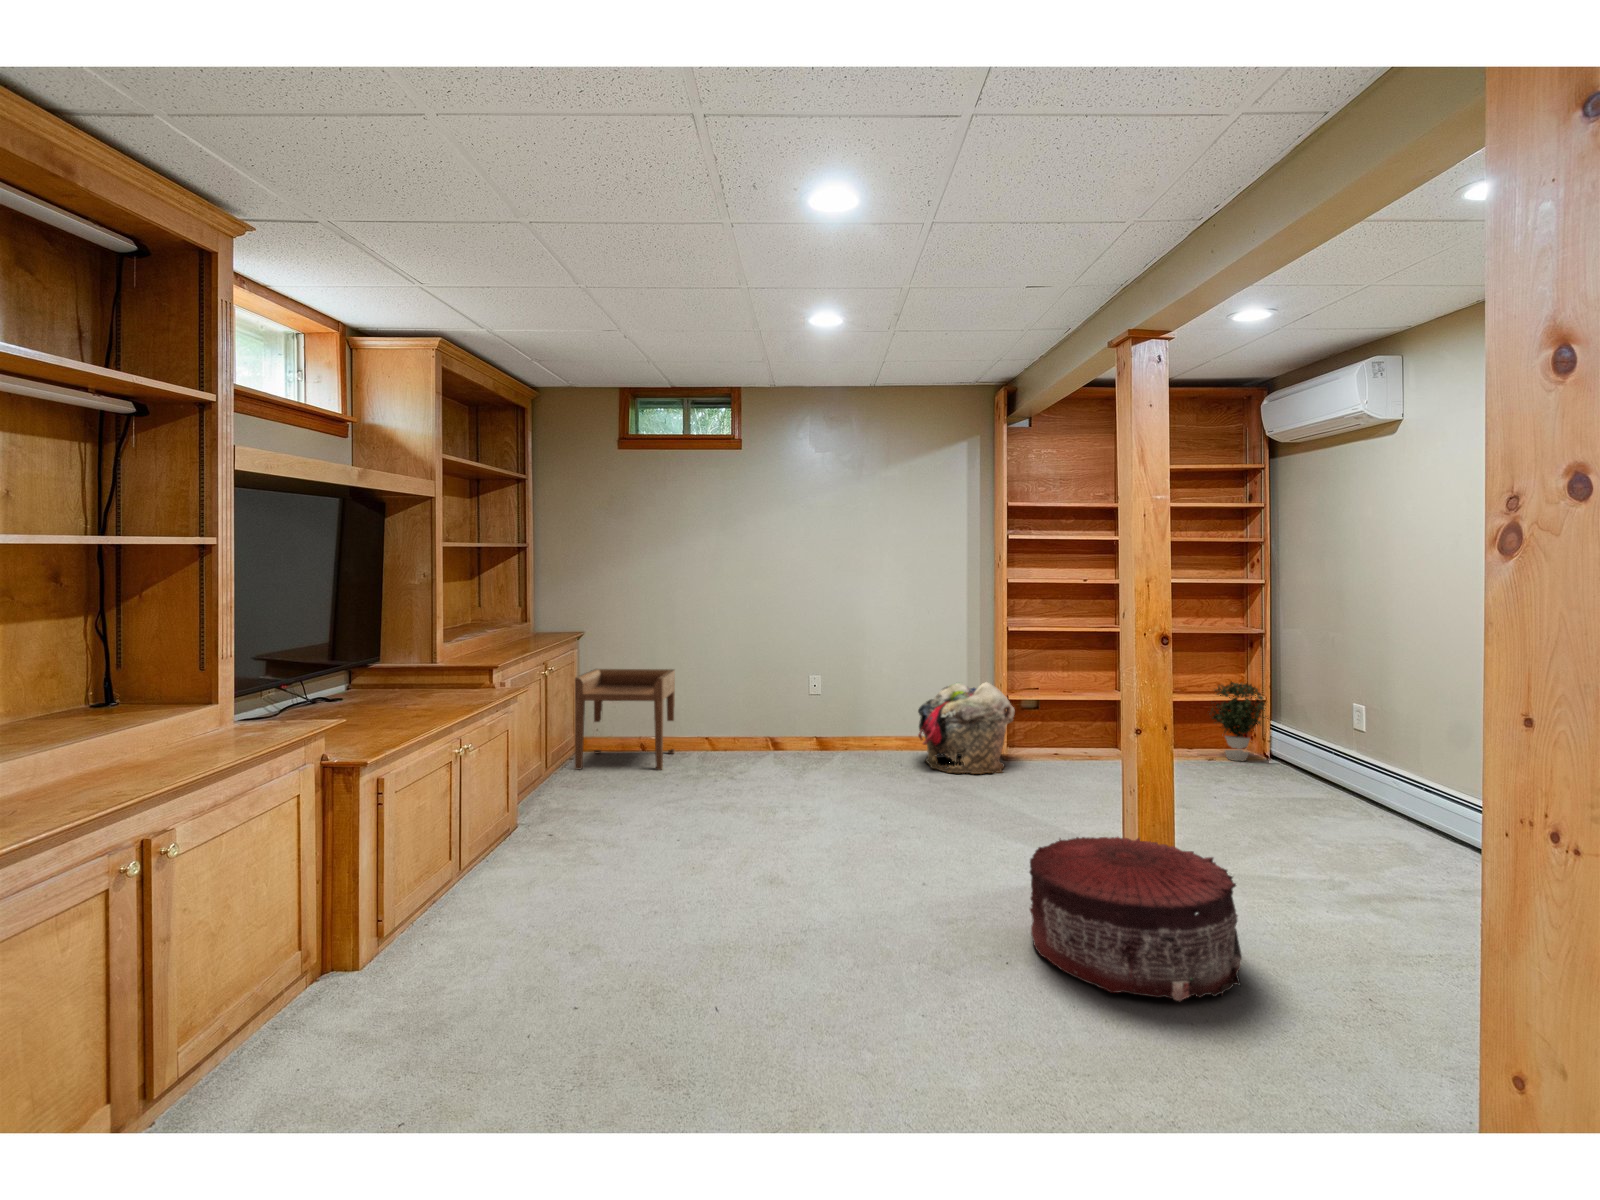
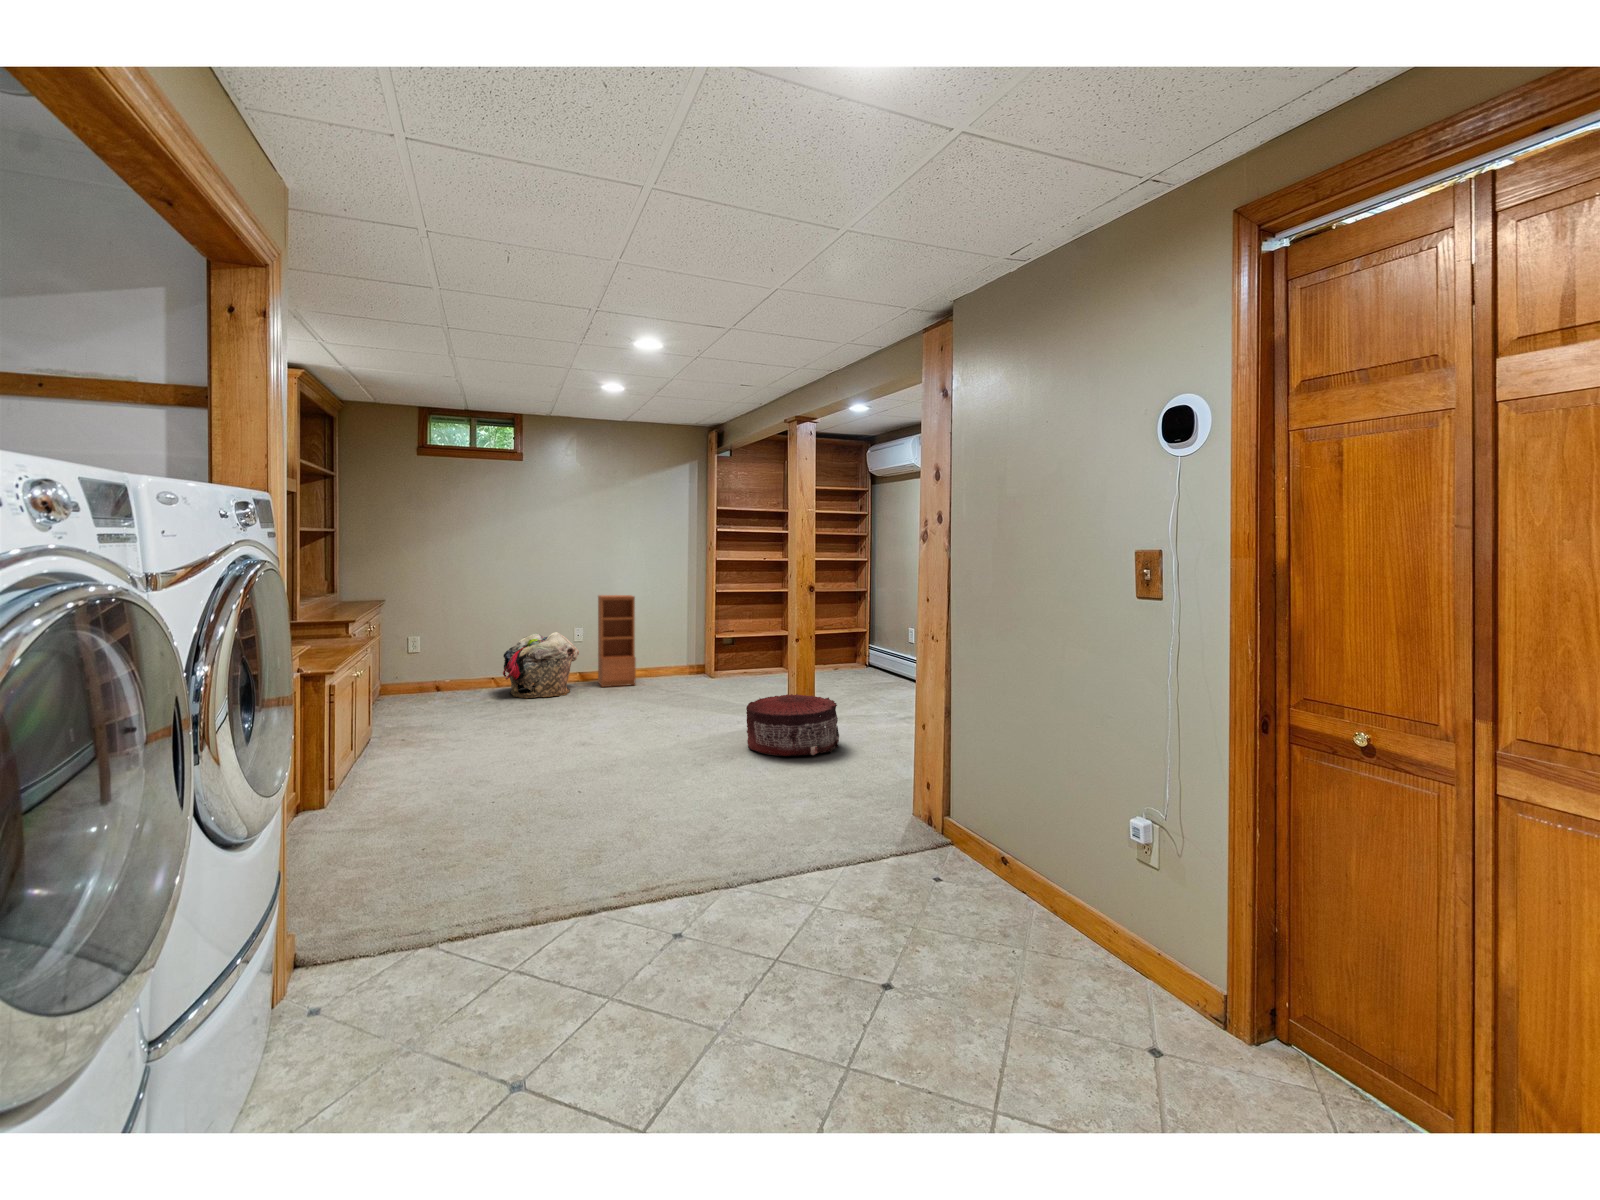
bookcase: none [836,632,885,762] -> present [598,595,636,687]
side table: present [575,669,675,770] -> none [396,627,471,706]
laundry basket: present [918,682,1015,774] -> present [503,632,579,698]
potted plant: present [1209,682,1268,761] -> none [835,622,869,670]

